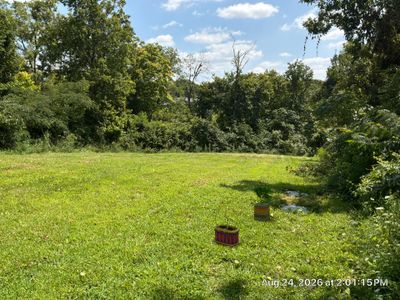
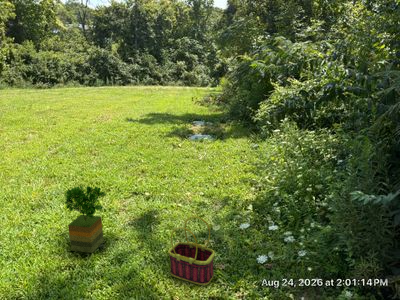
potted tree: present [253,187,273,221] -> present [65,186,106,253]

